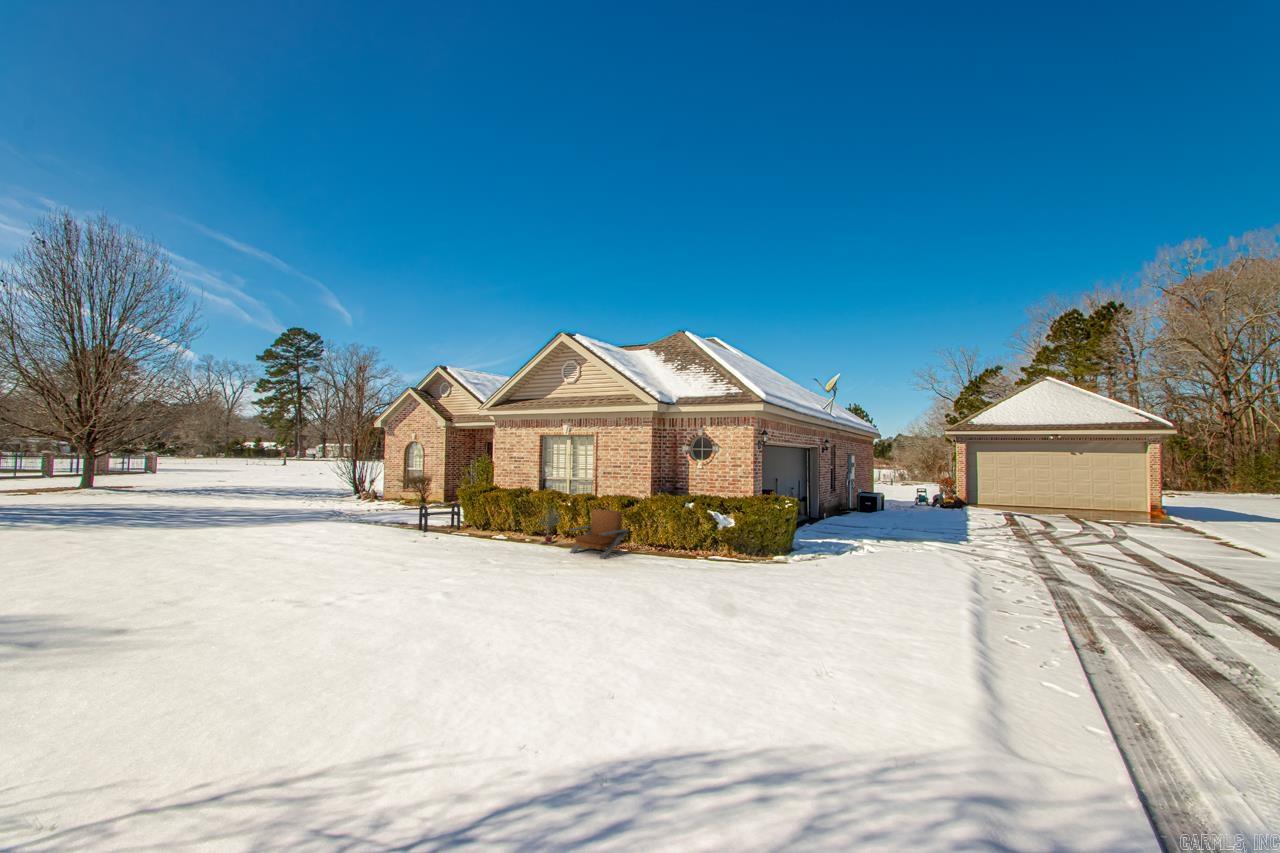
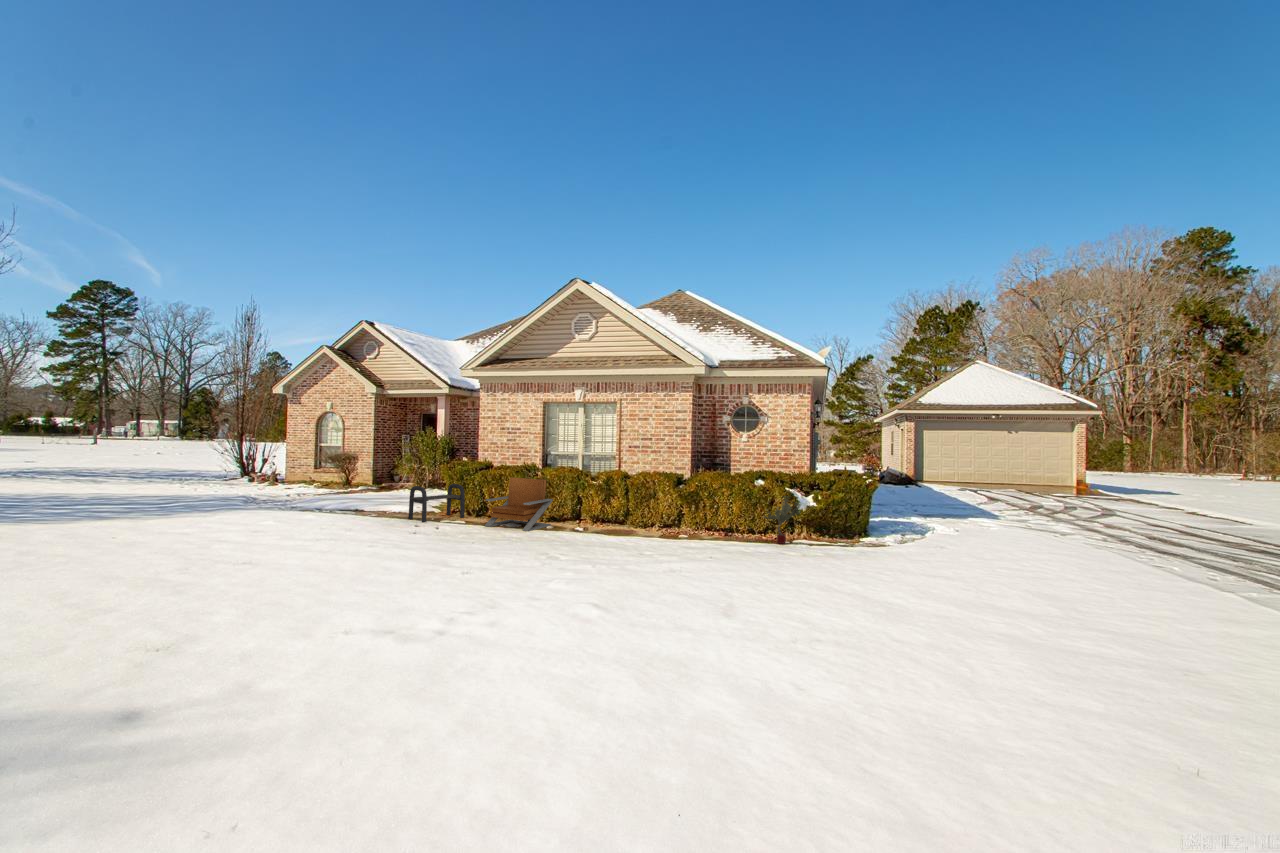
lounge chair: present [570,509,629,559] -> present [485,477,553,531]
potted tree: present [539,510,561,543] -> present [764,496,801,544]

